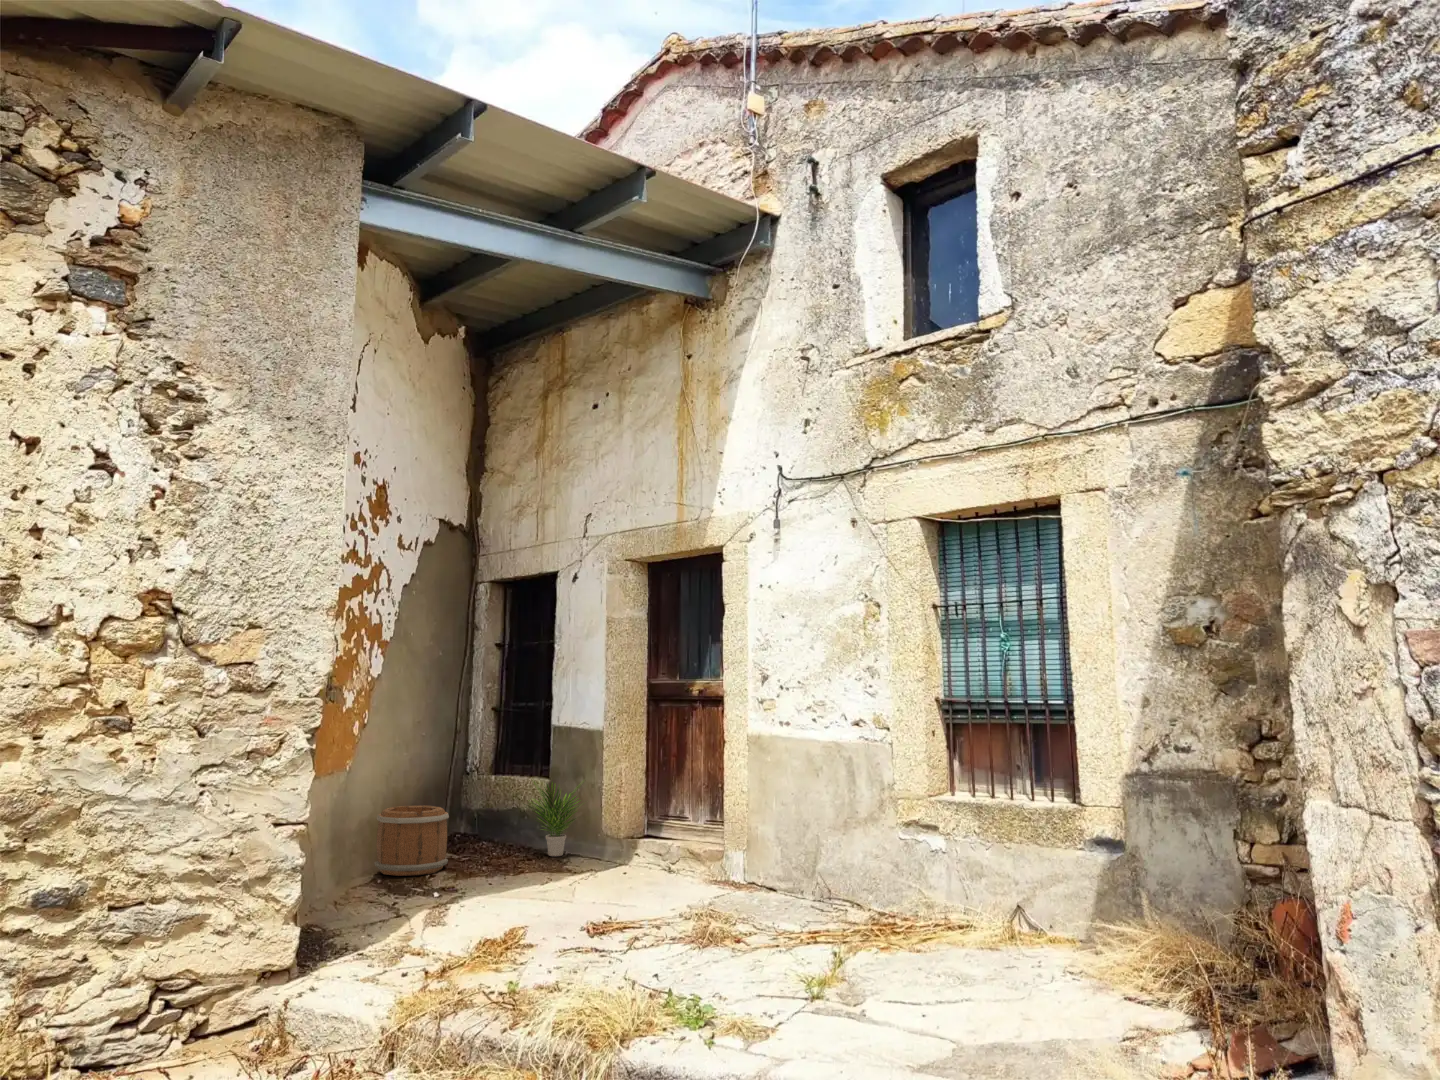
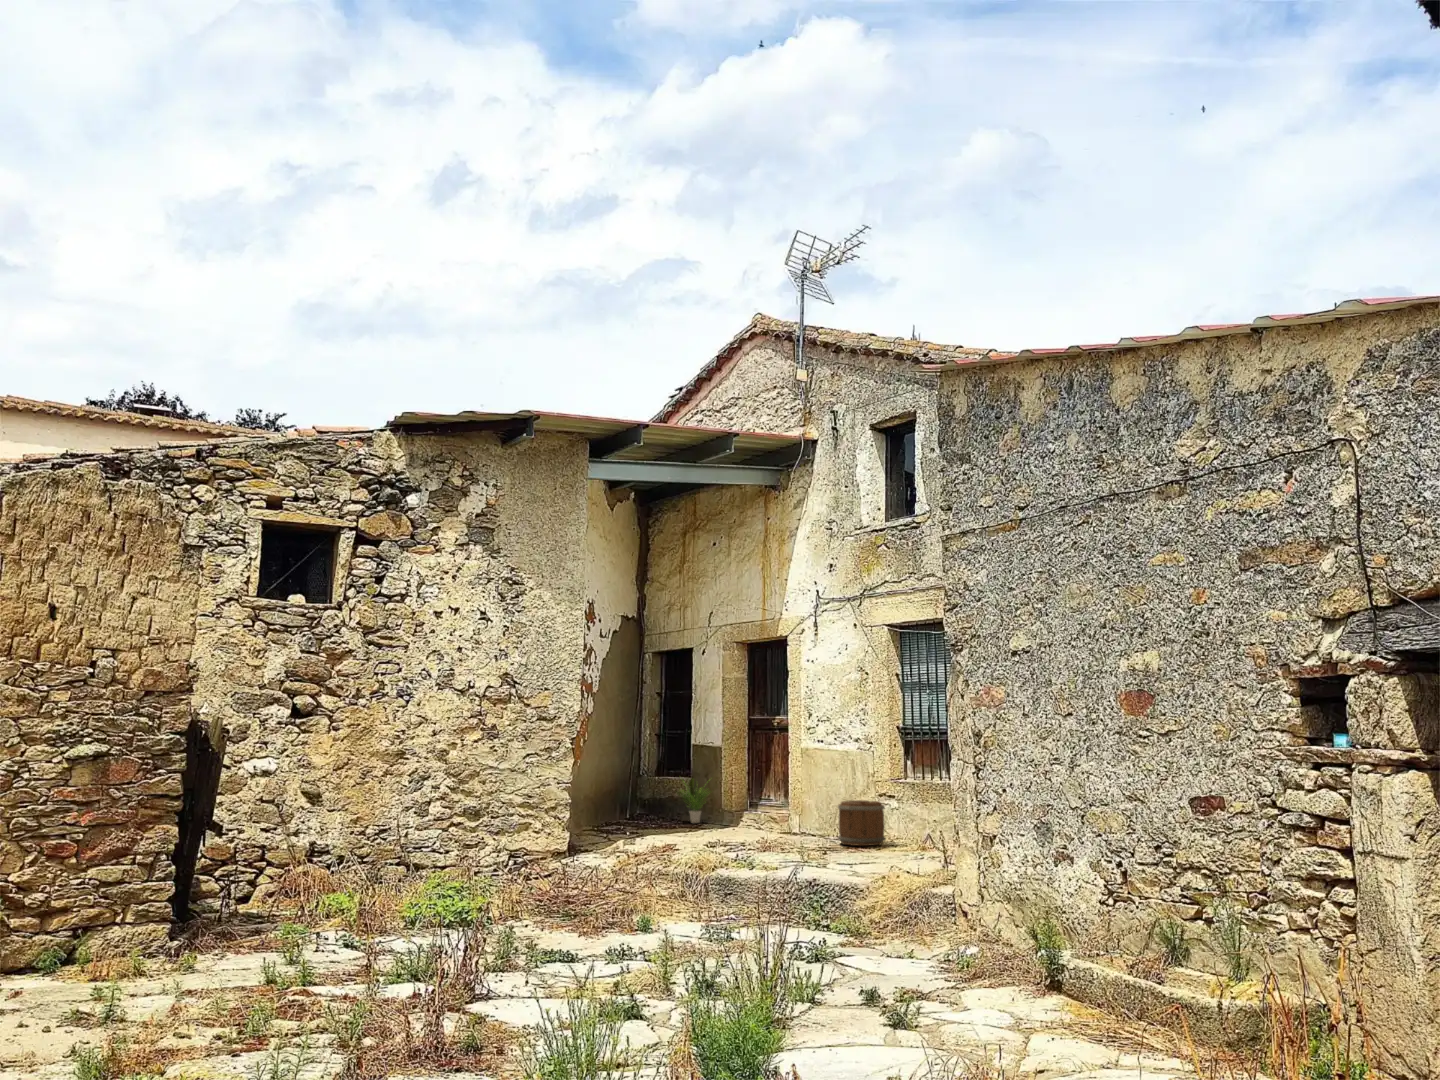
bucket: present [374,805,449,876] -> present [838,800,886,846]

